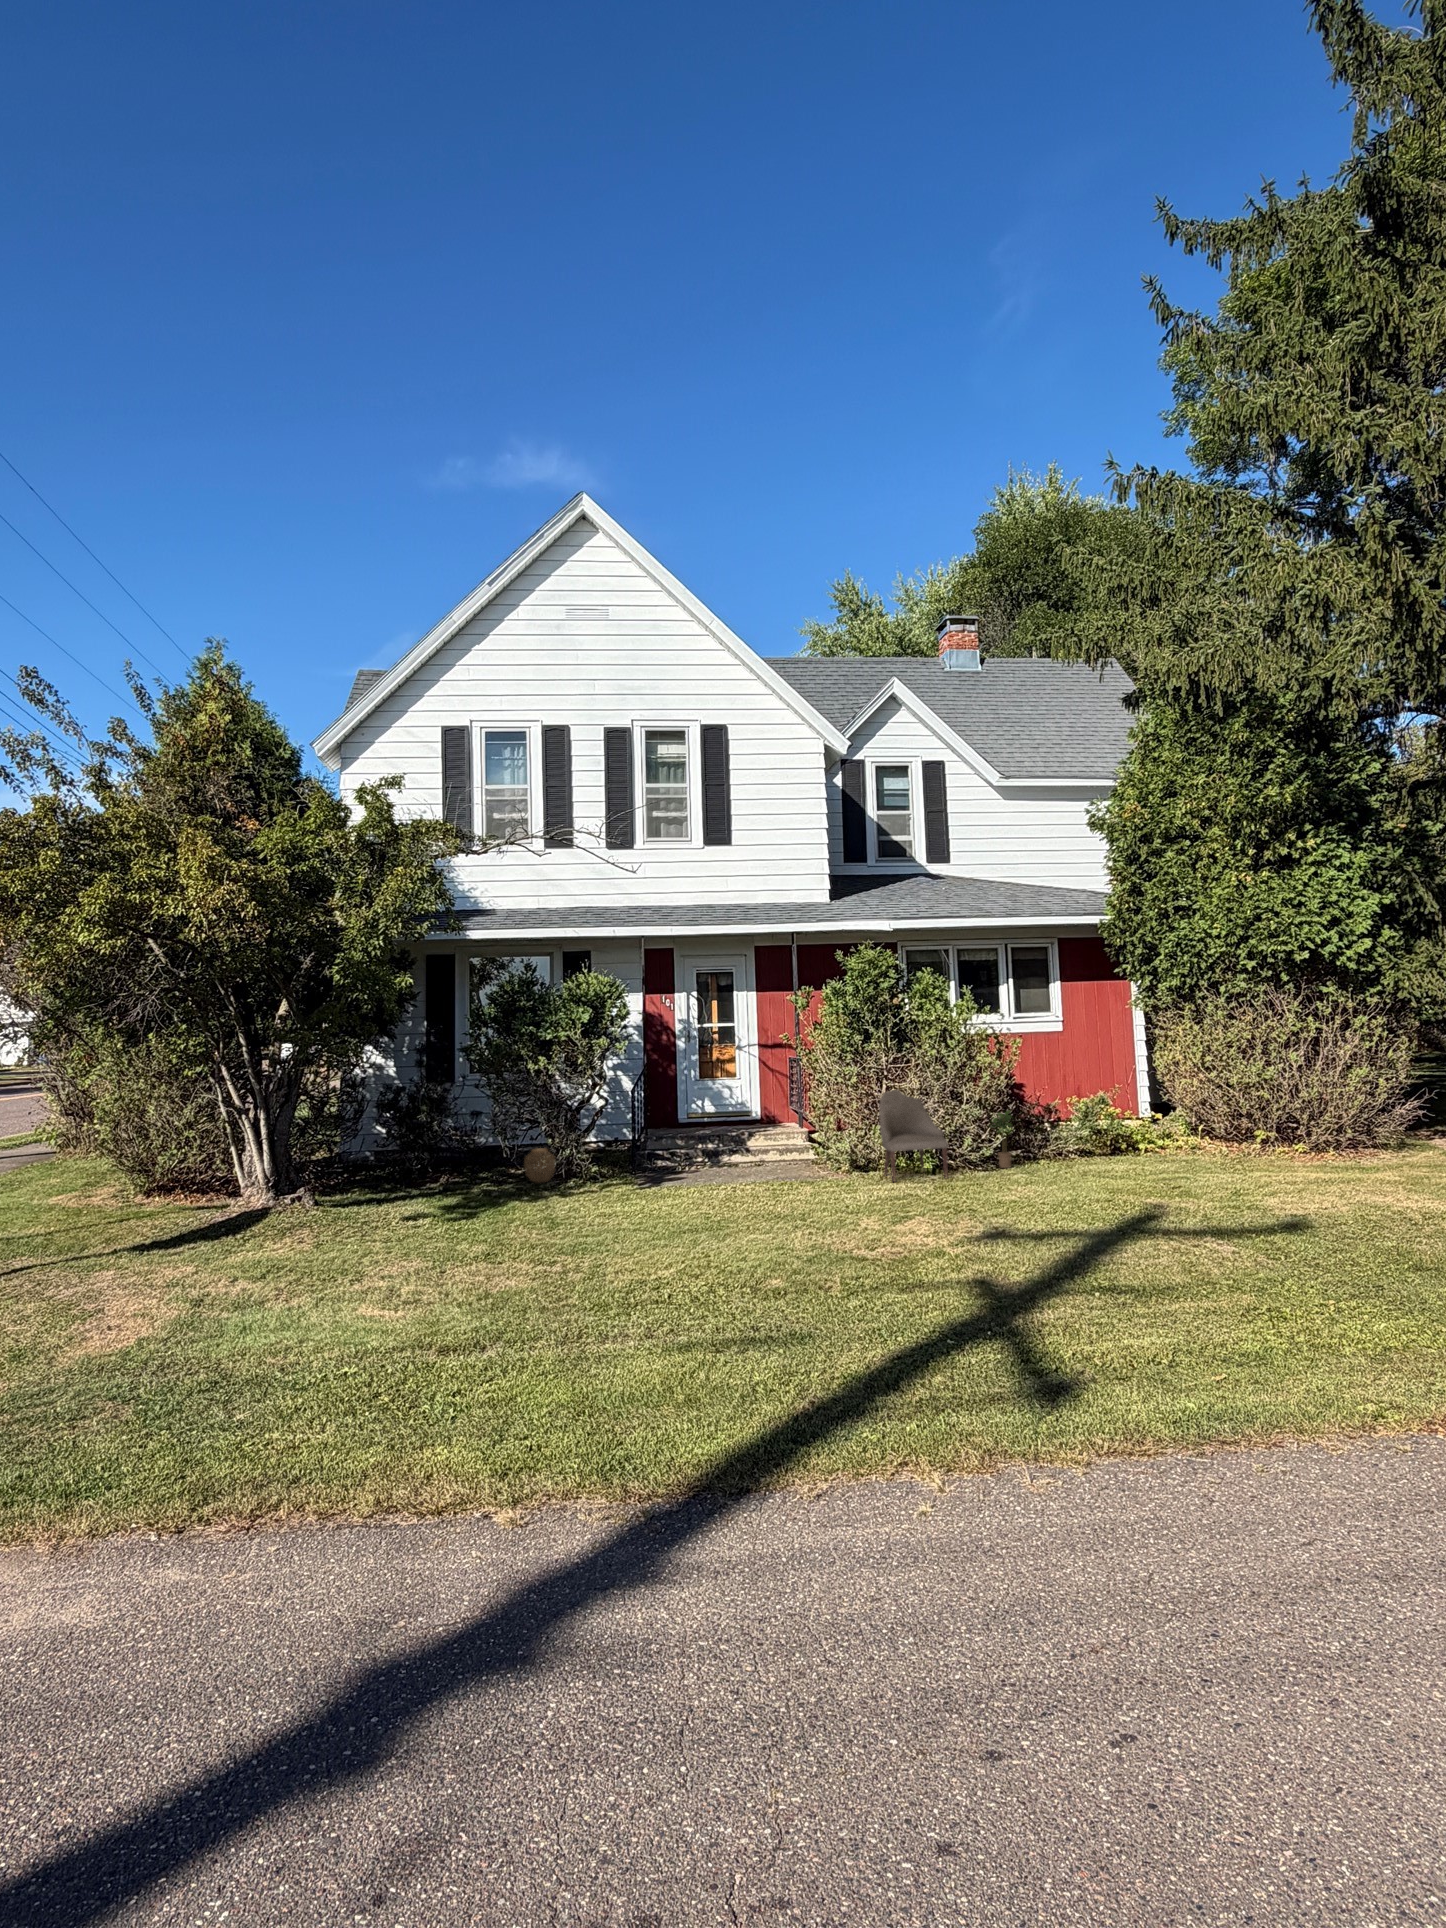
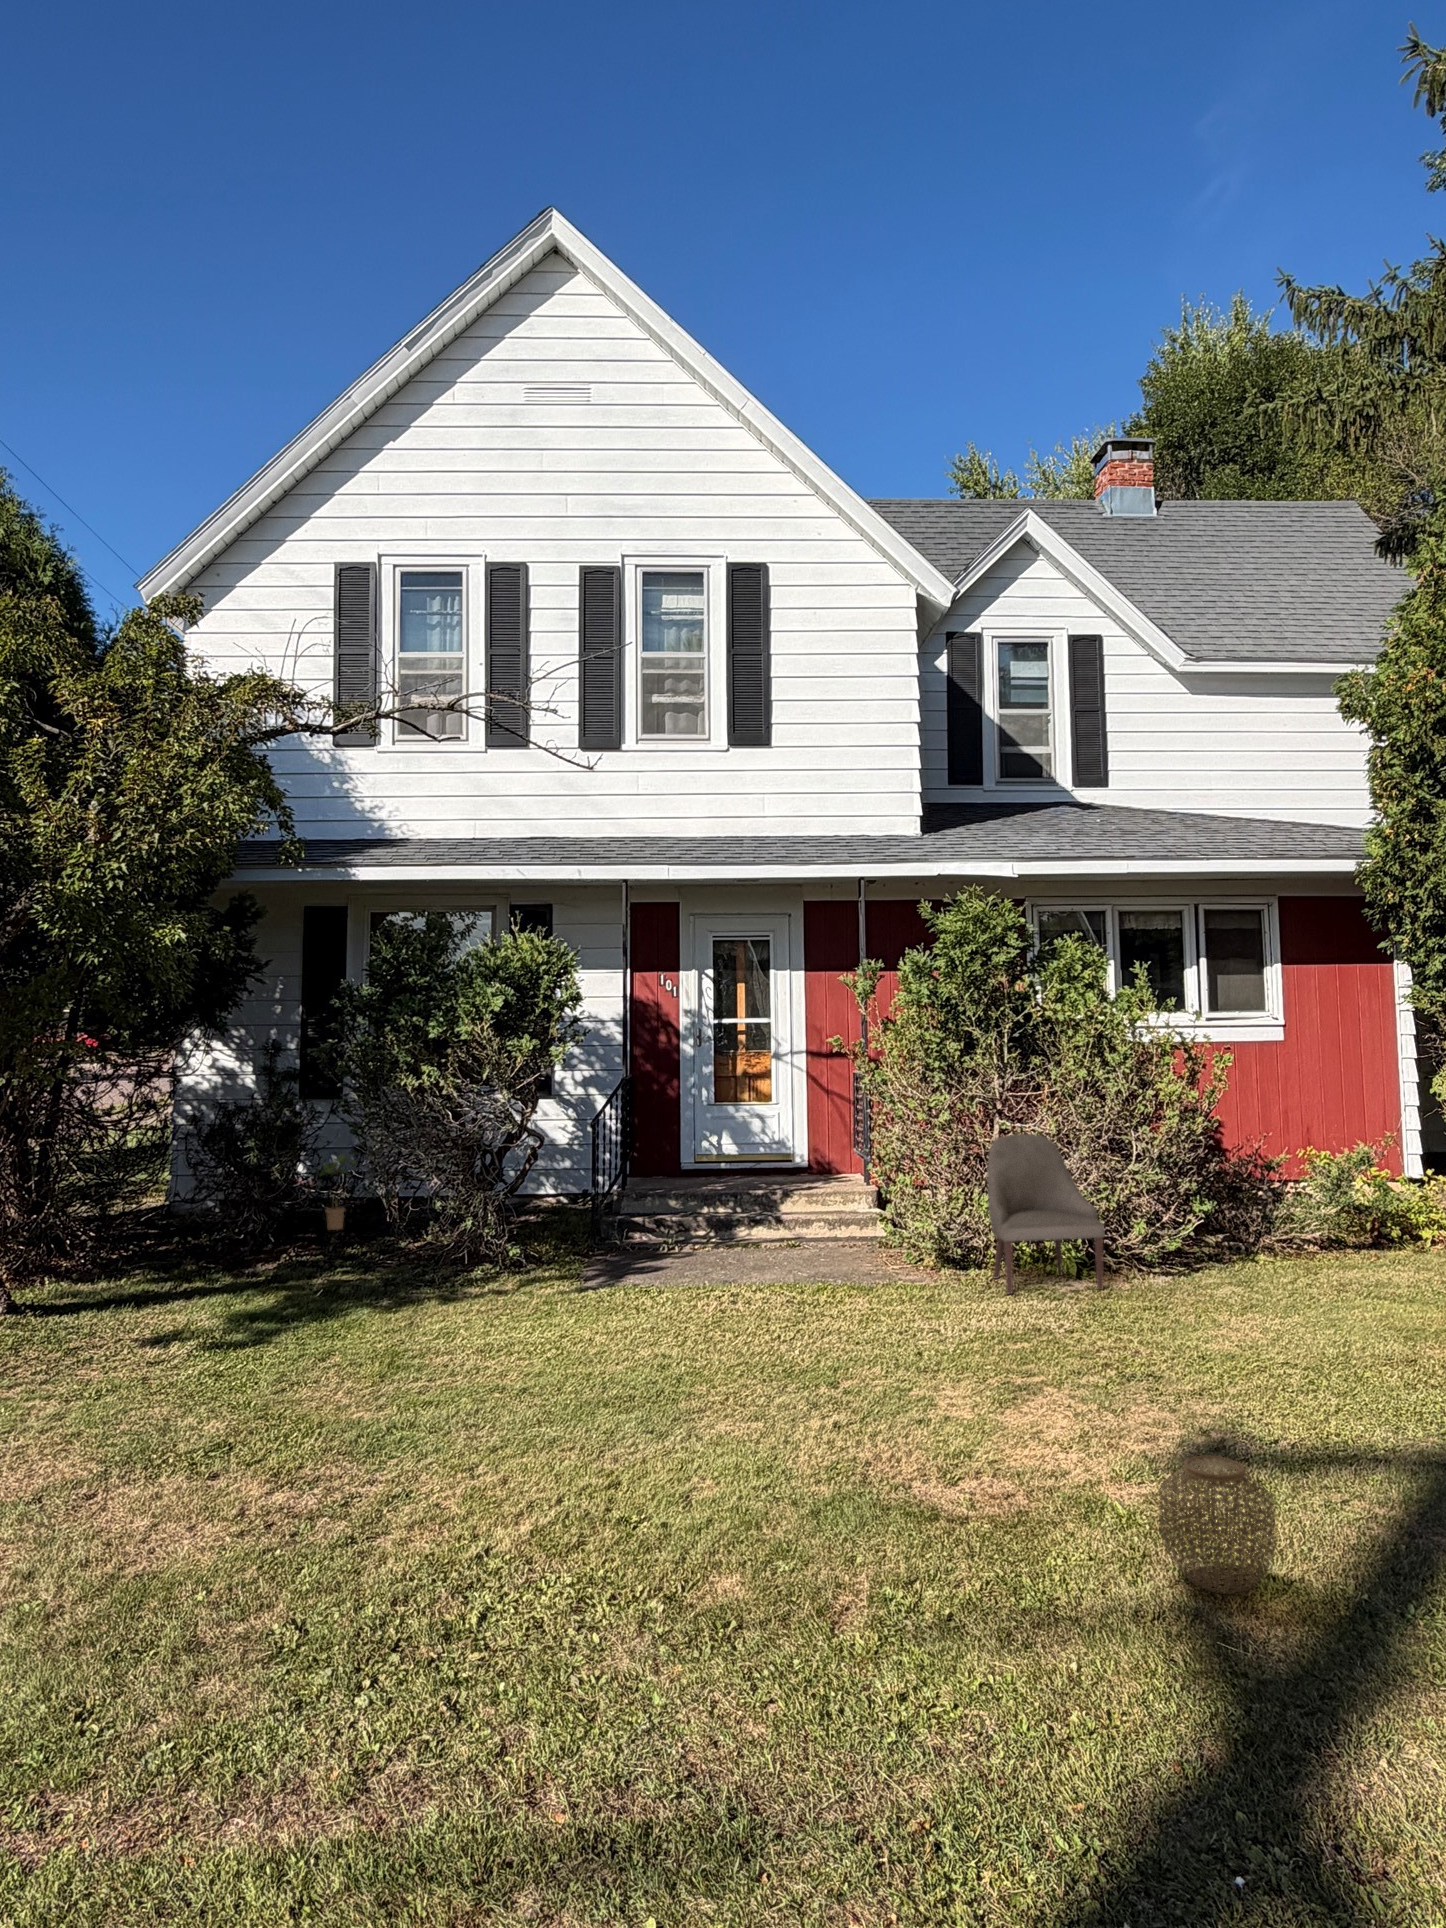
potted plant: present [990,1111,1012,1168] -> present [316,1155,358,1230]
woven basket: present [525,1148,555,1182] -> present [1159,1456,1275,1594]

